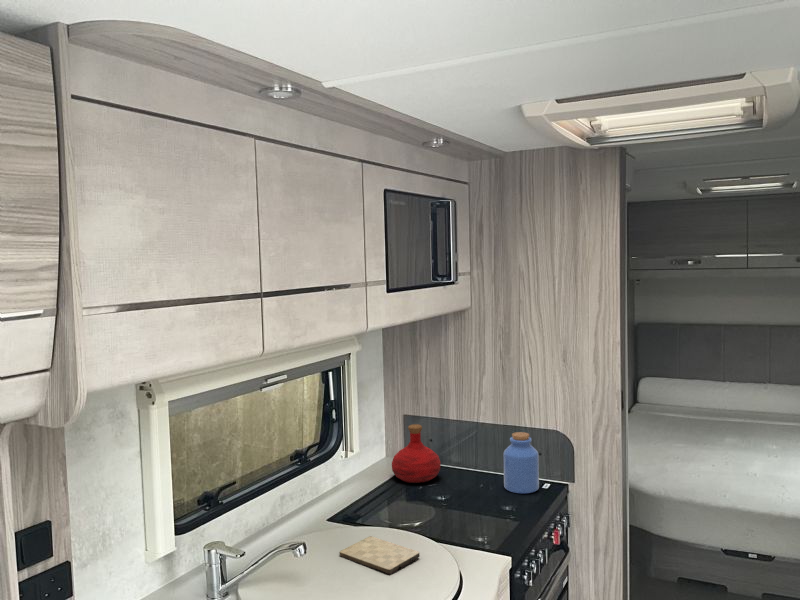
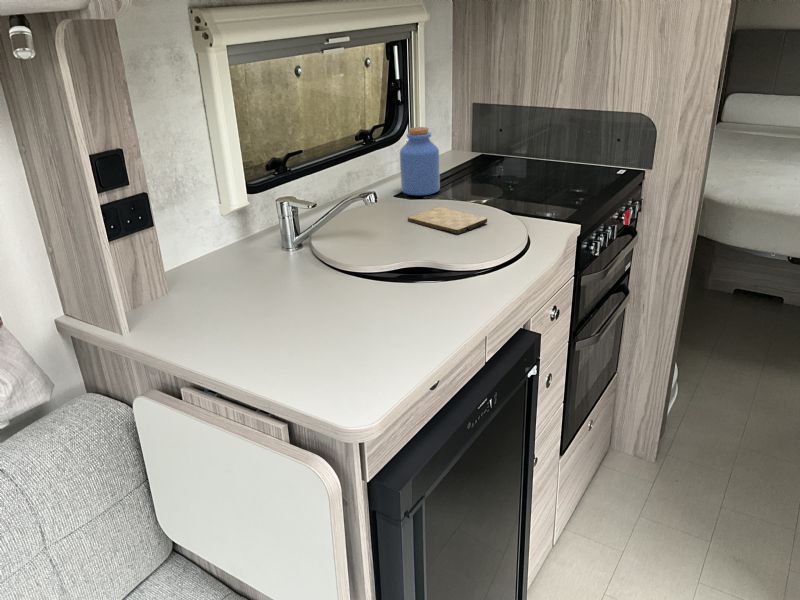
bottle: present [392,424,440,483] -> none [459,111,510,171]
jar: present [503,432,539,494] -> present [400,127,440,196]

